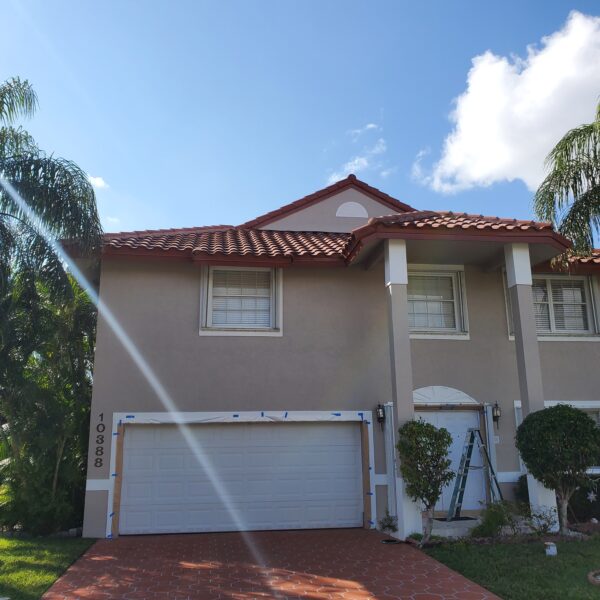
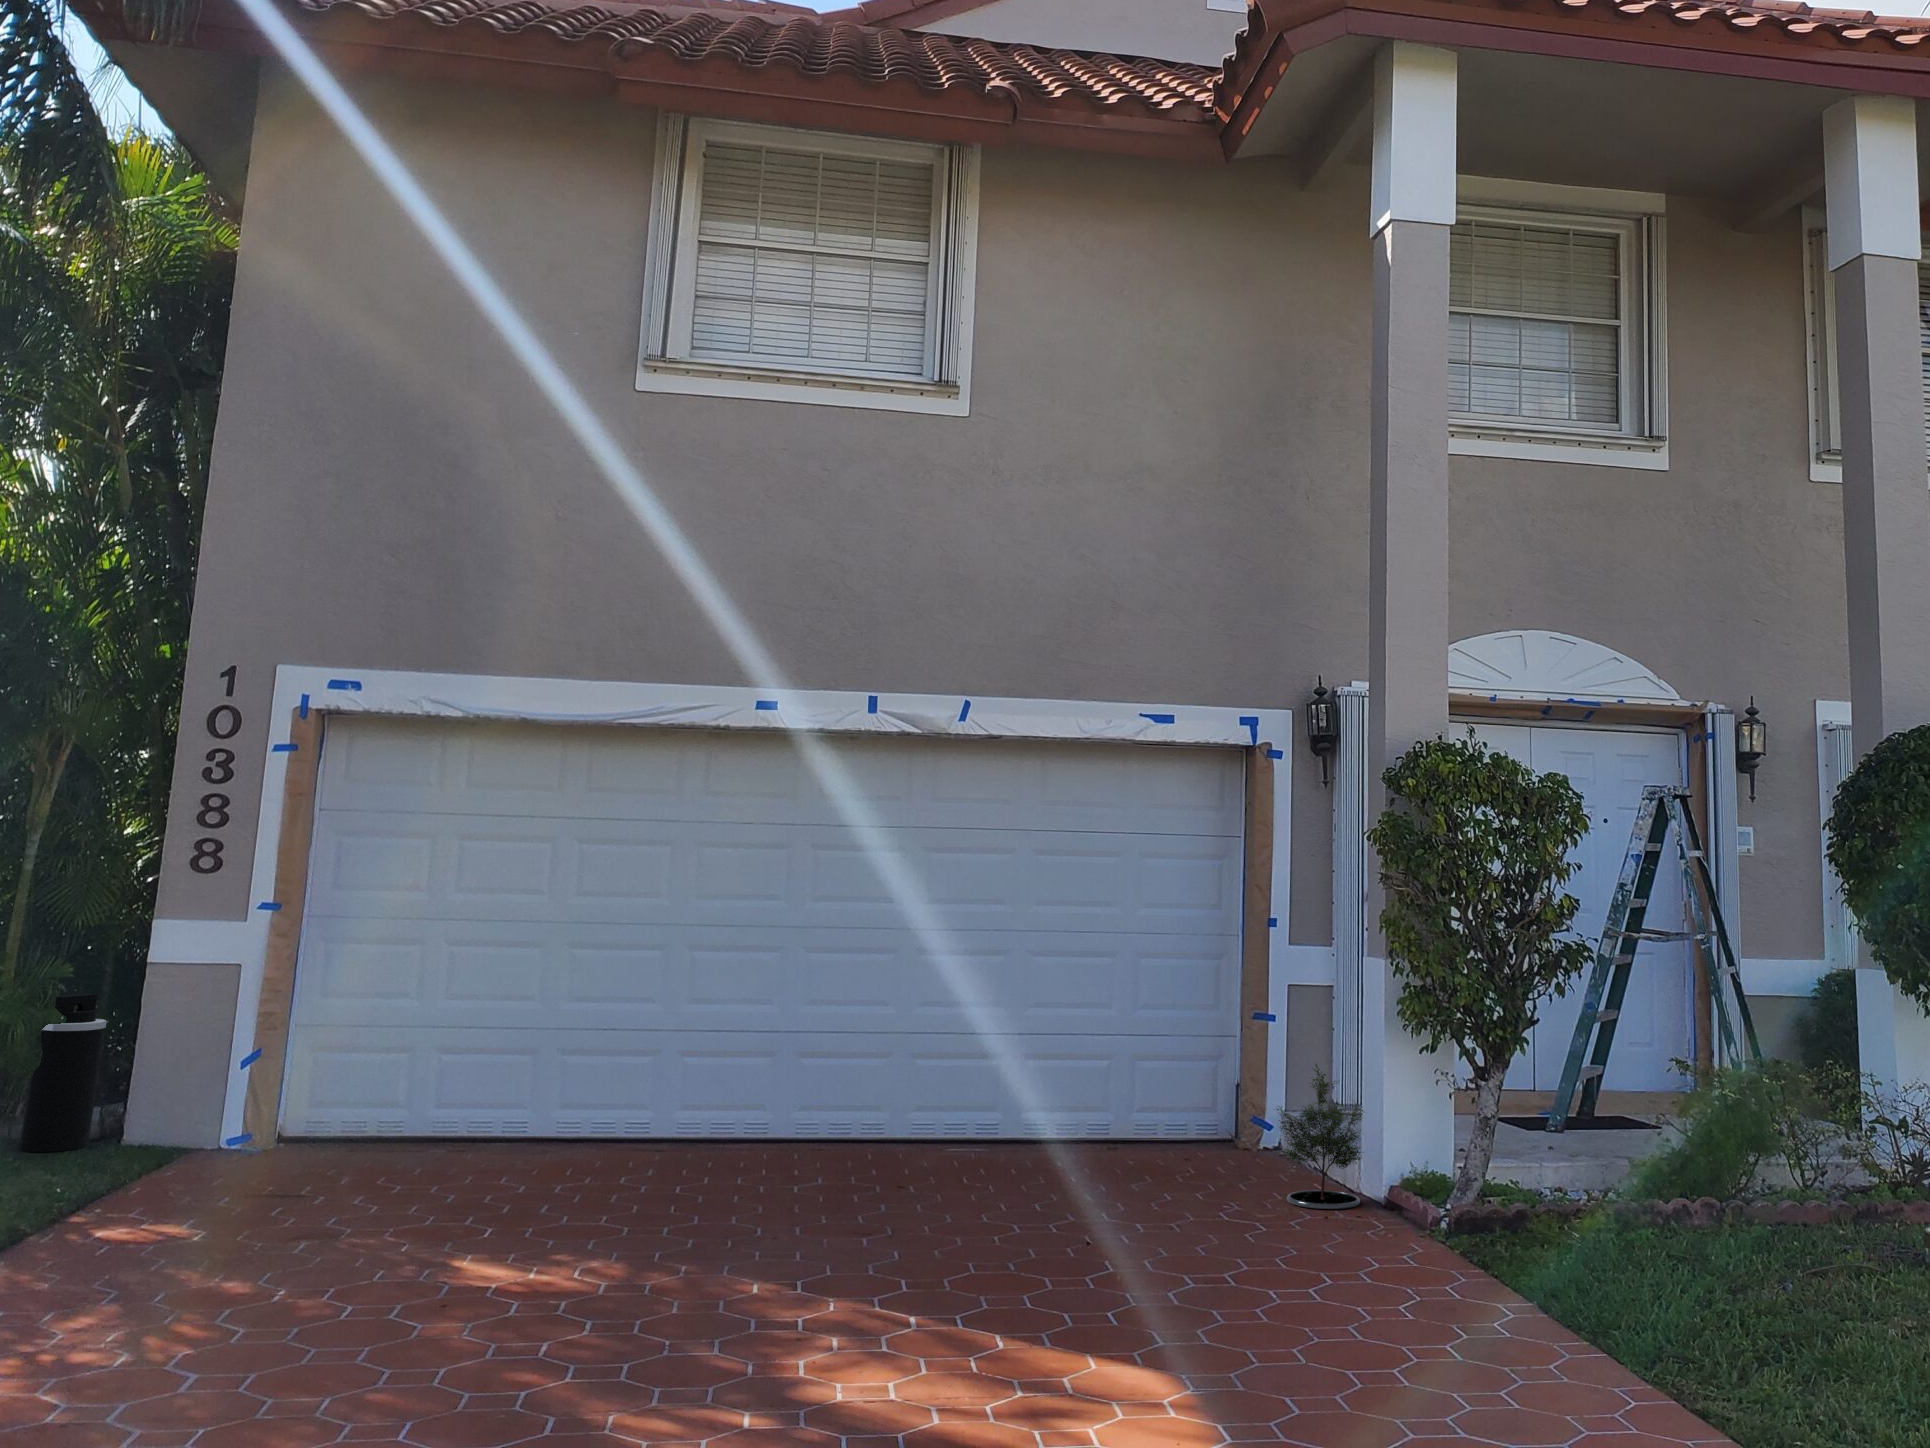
trash can: none [59,499,77,540] -> present [19,994,107,1152]

